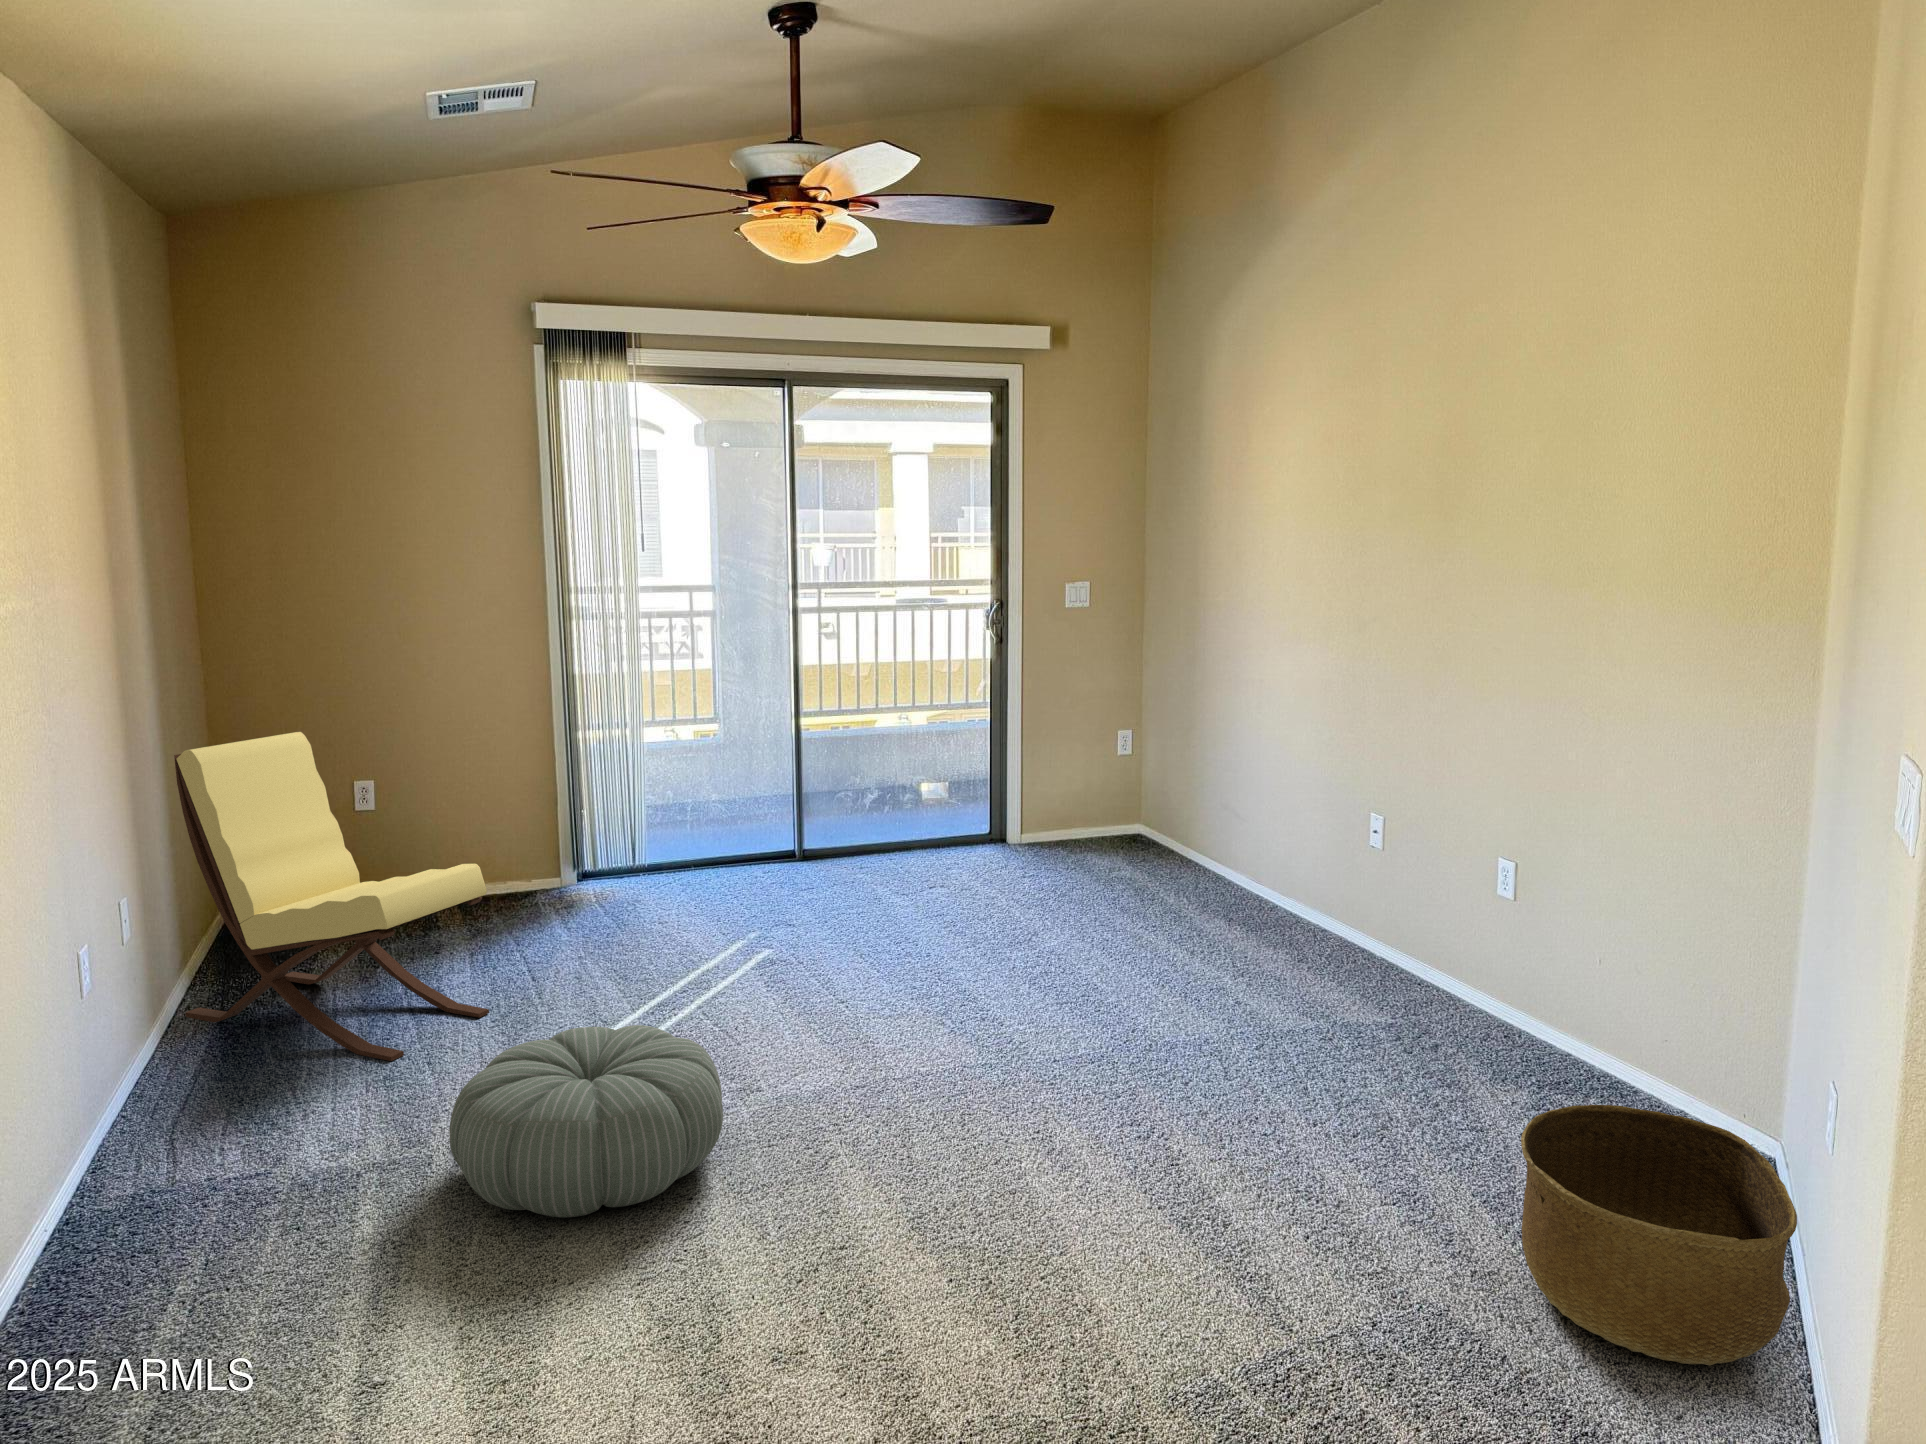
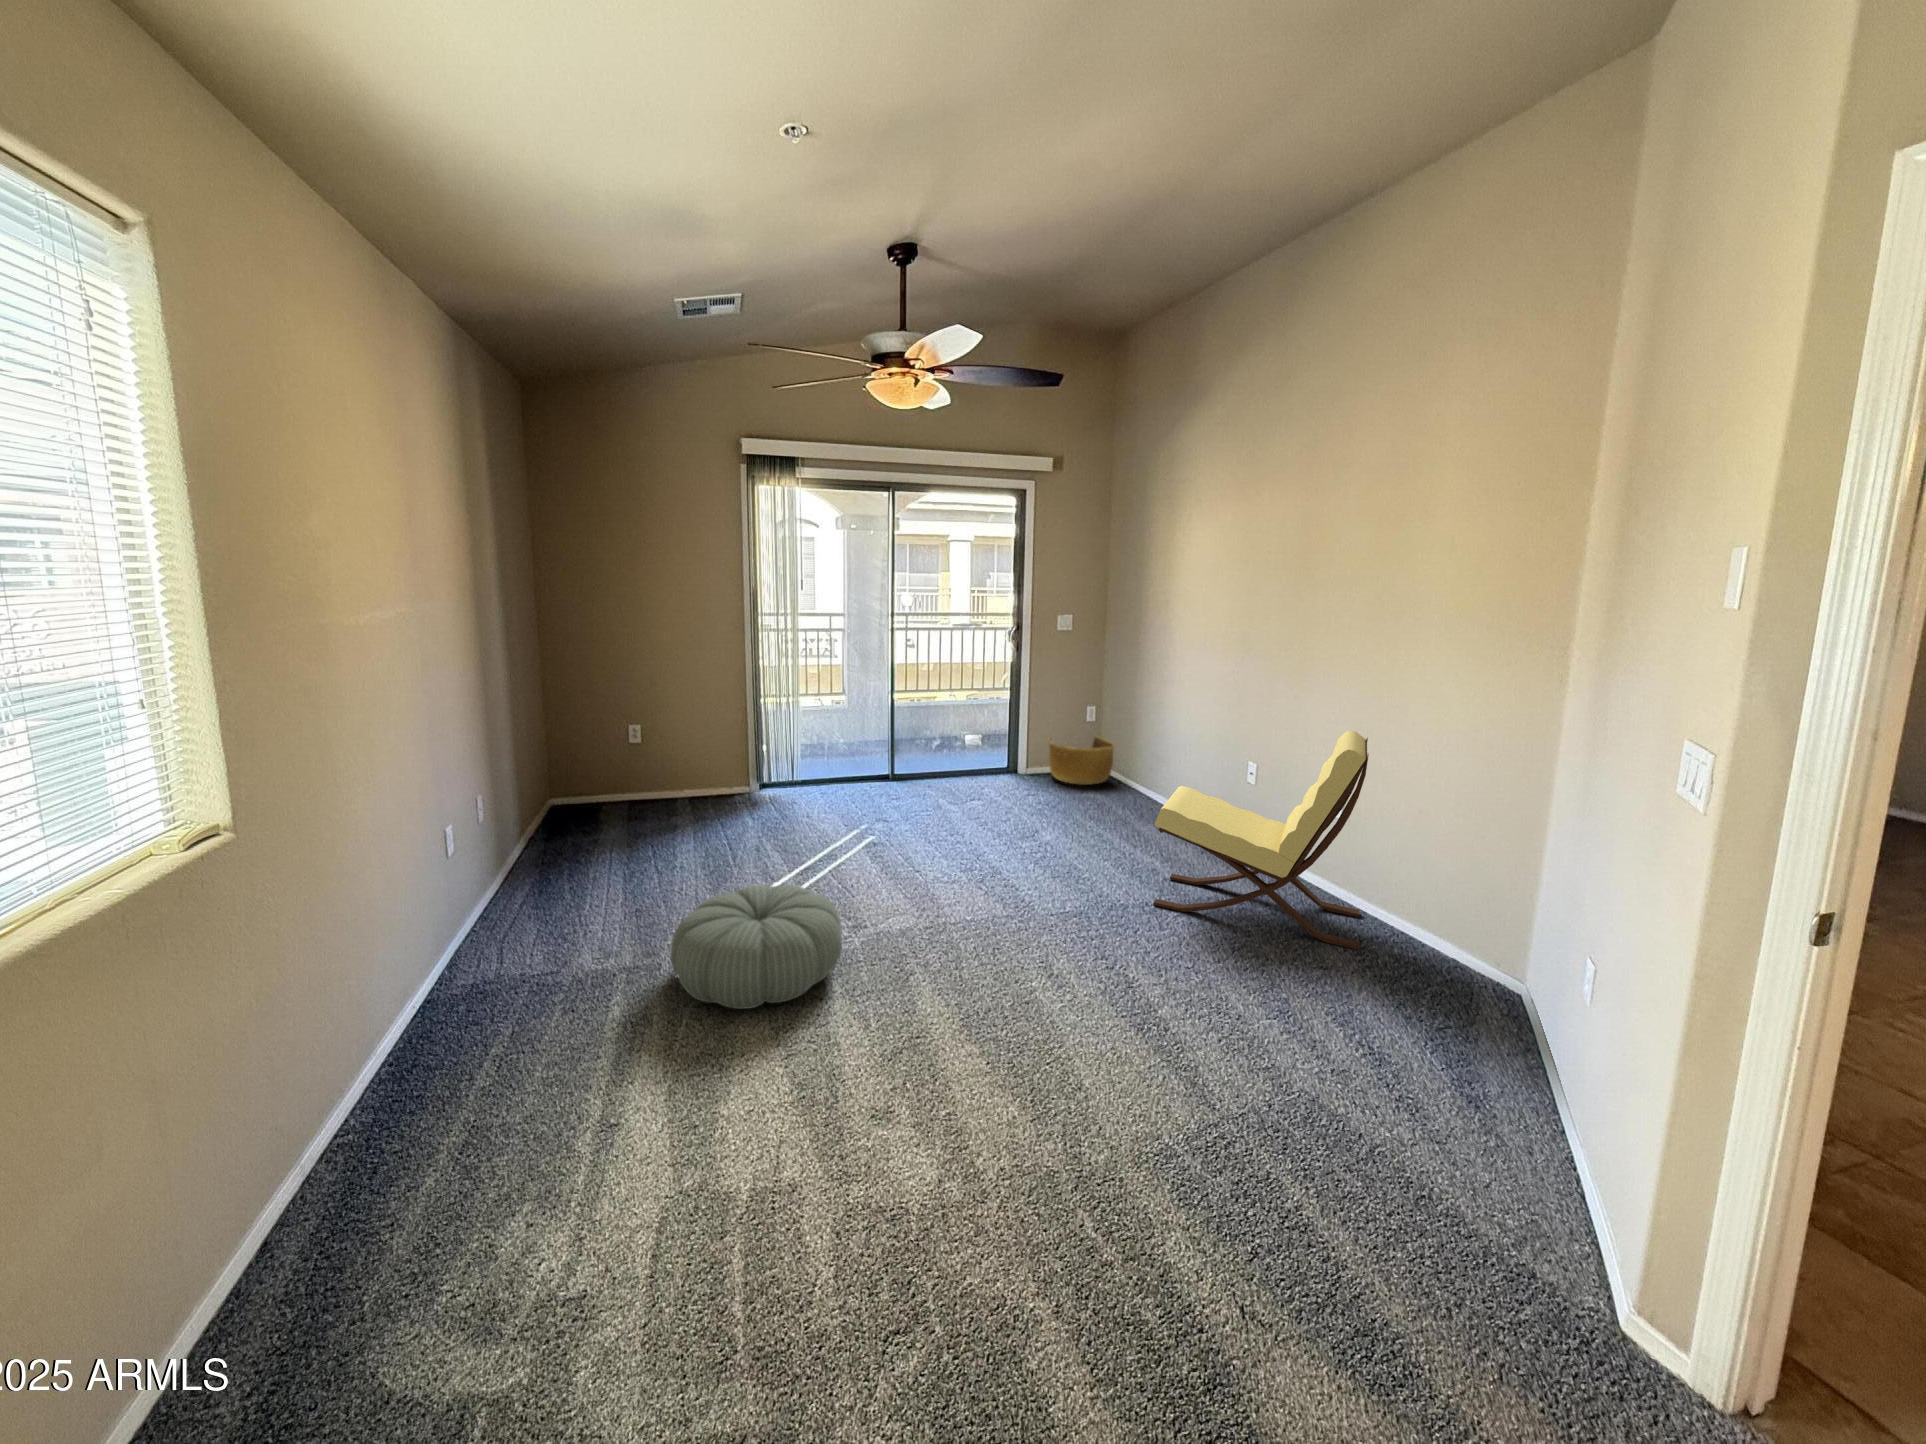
lounge chair: present [174,732,489,1061] -> present [1153,730,1369,950]
basket: present [1521,1105,1797,1365] -> present [1049,737,1114,785]

